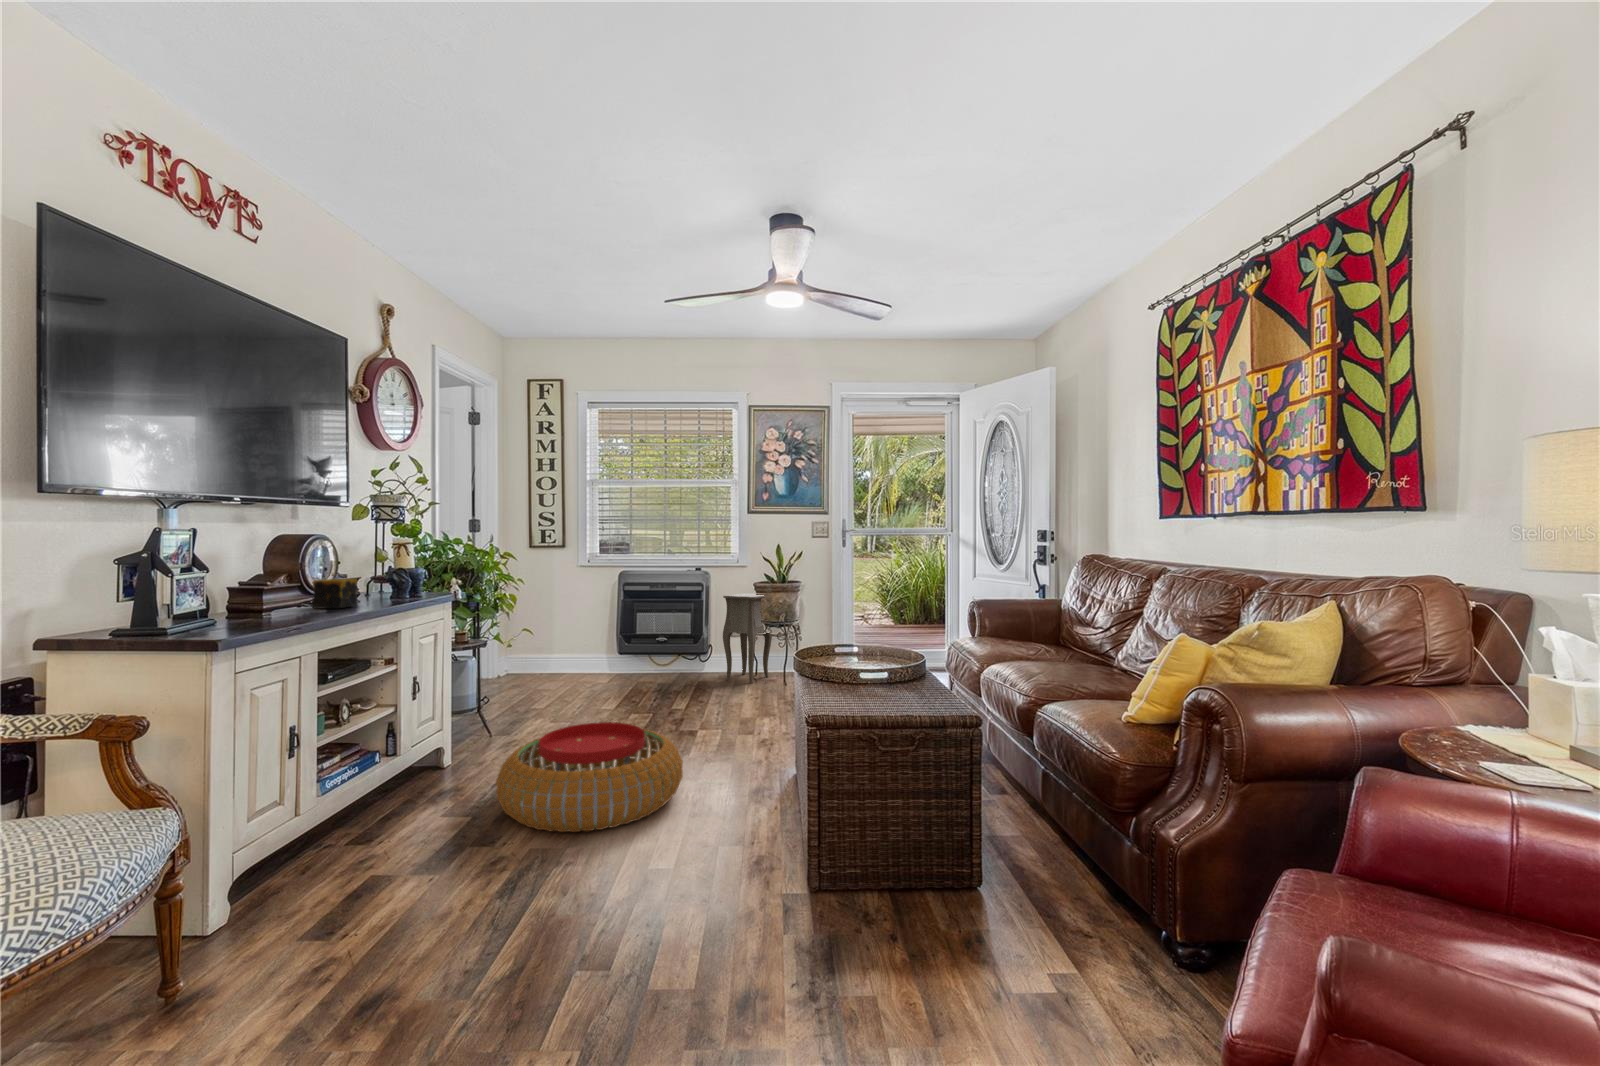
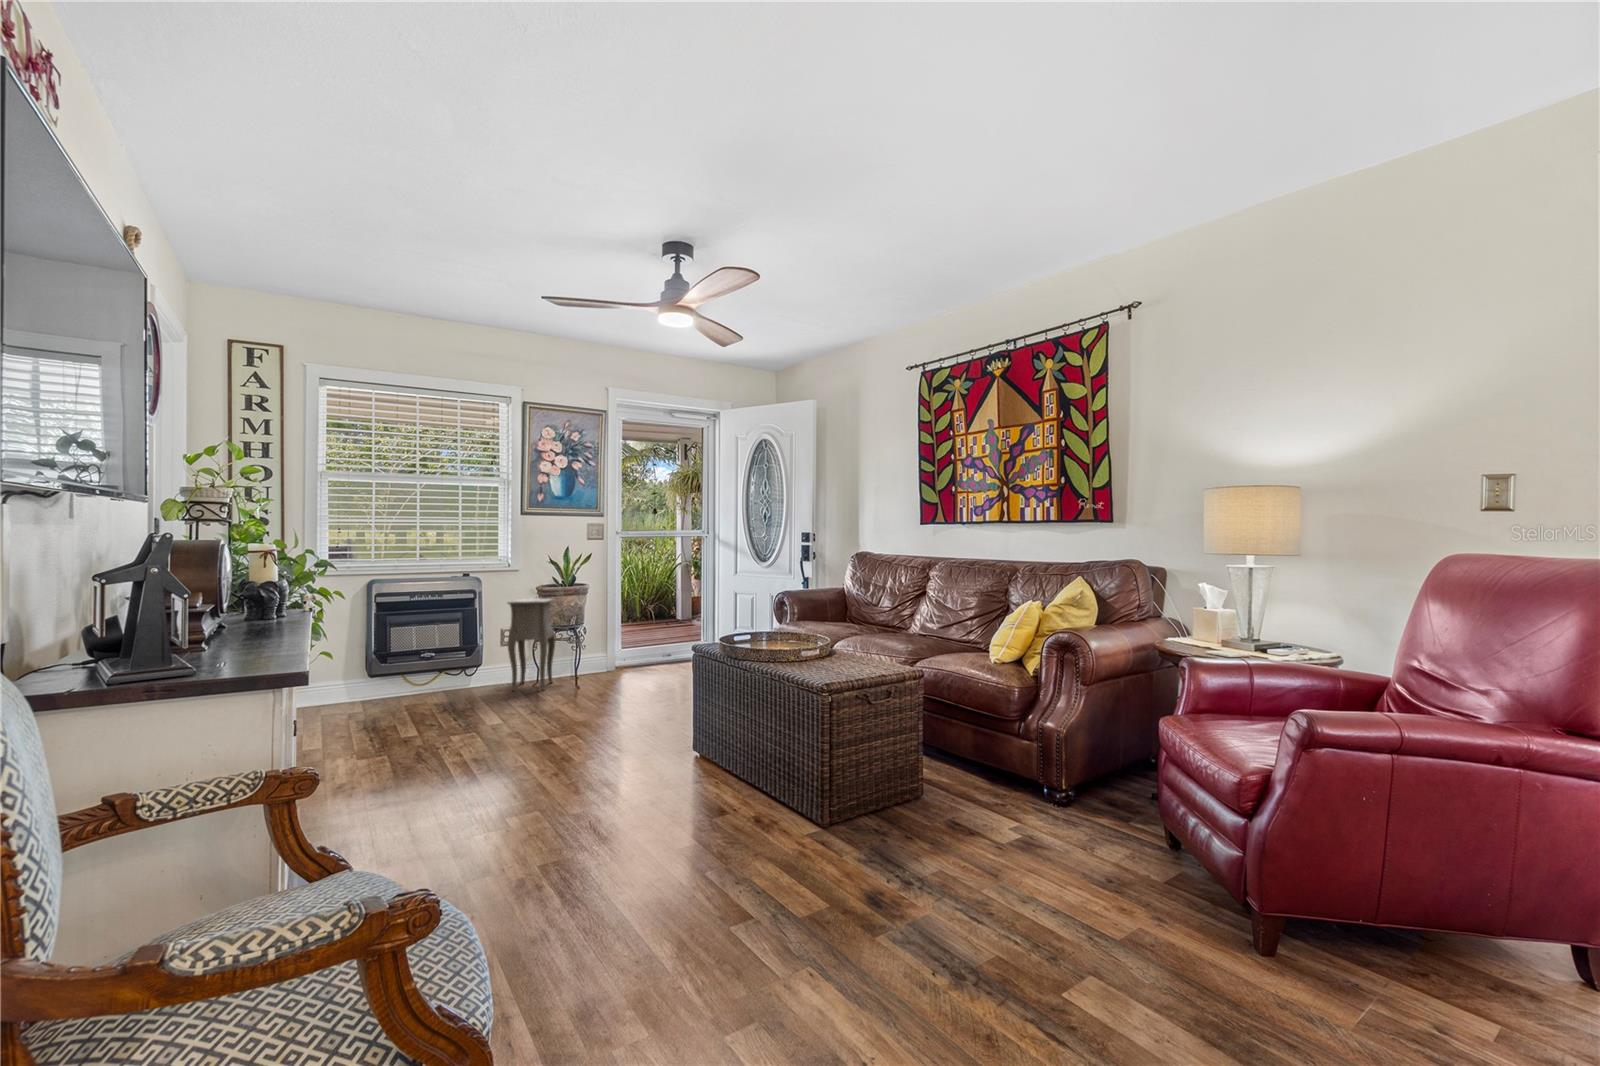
candle: present [312,579,357,608] -> none [235,599,280,639]
pouf: present [496,722,683,832] -> none [446,732,640,846]

